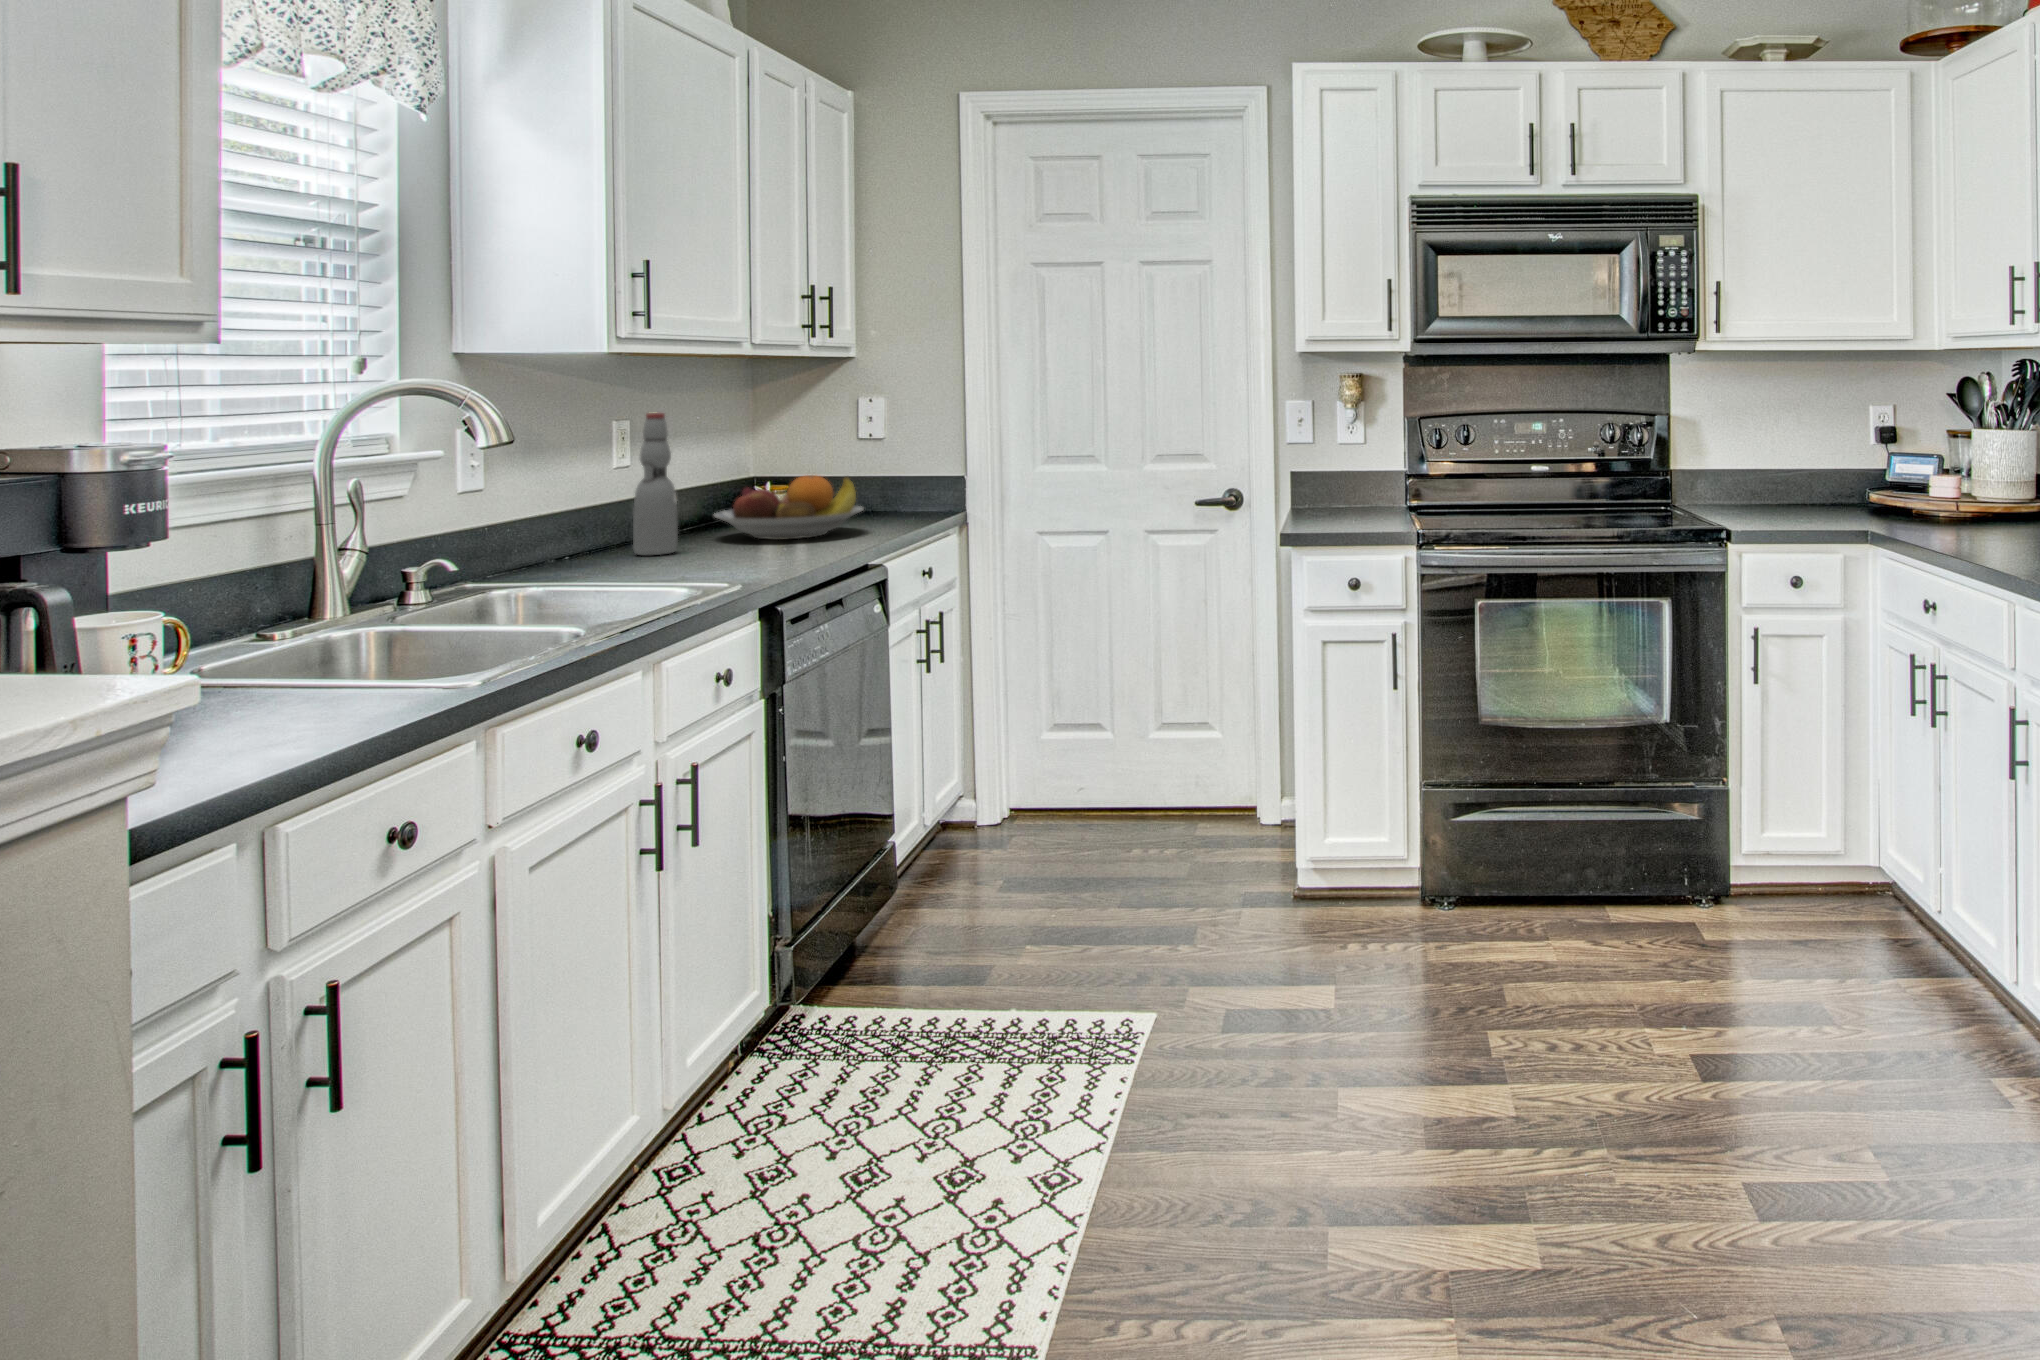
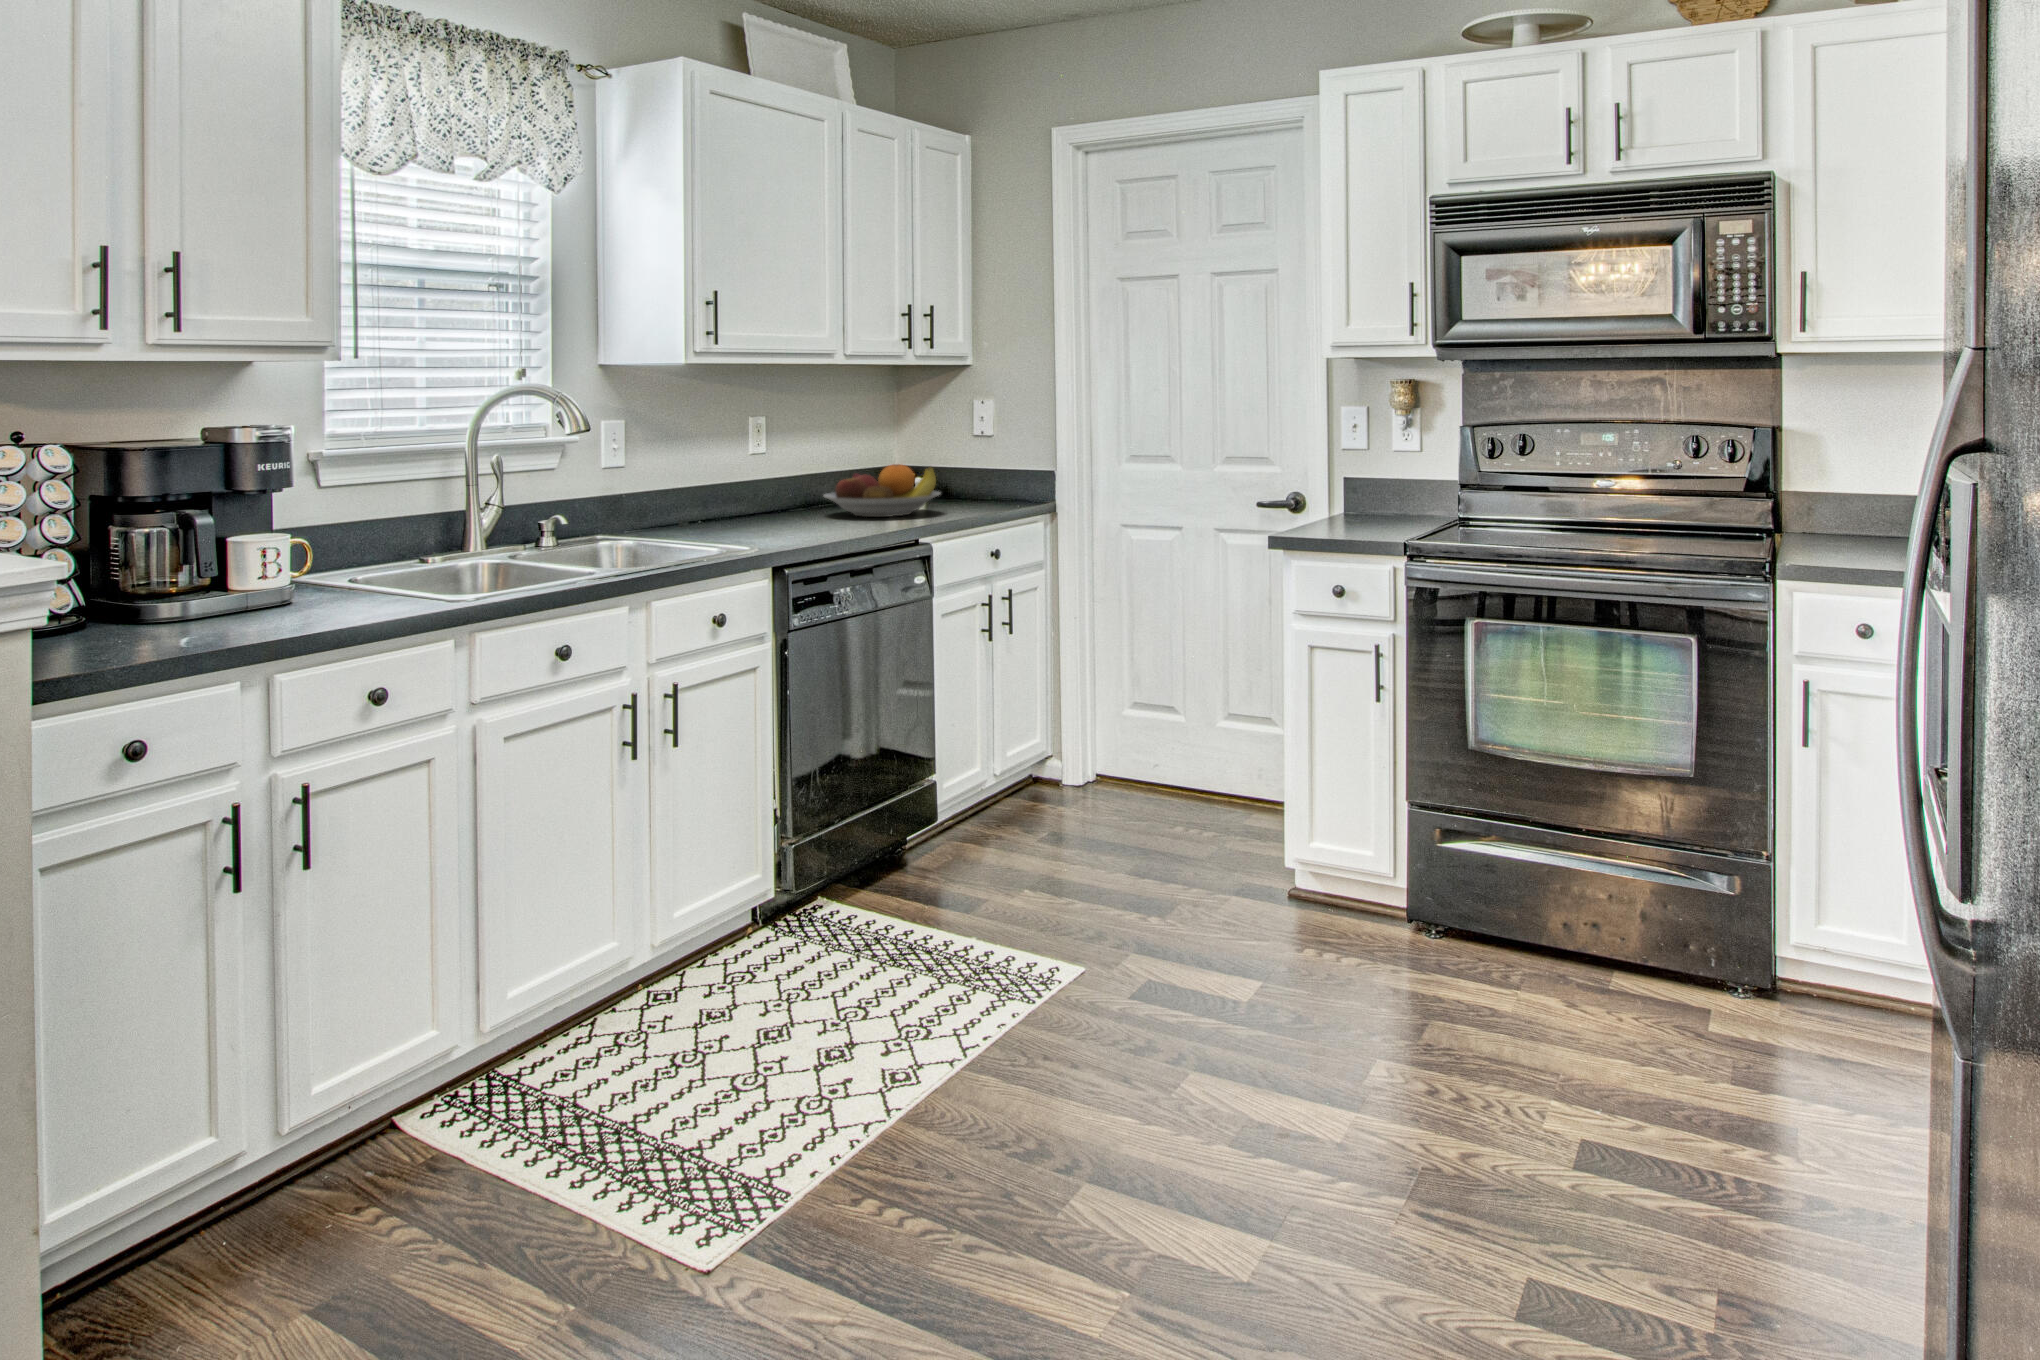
bottle: present [633,413,678,555] -> none [750,410,782,523]

